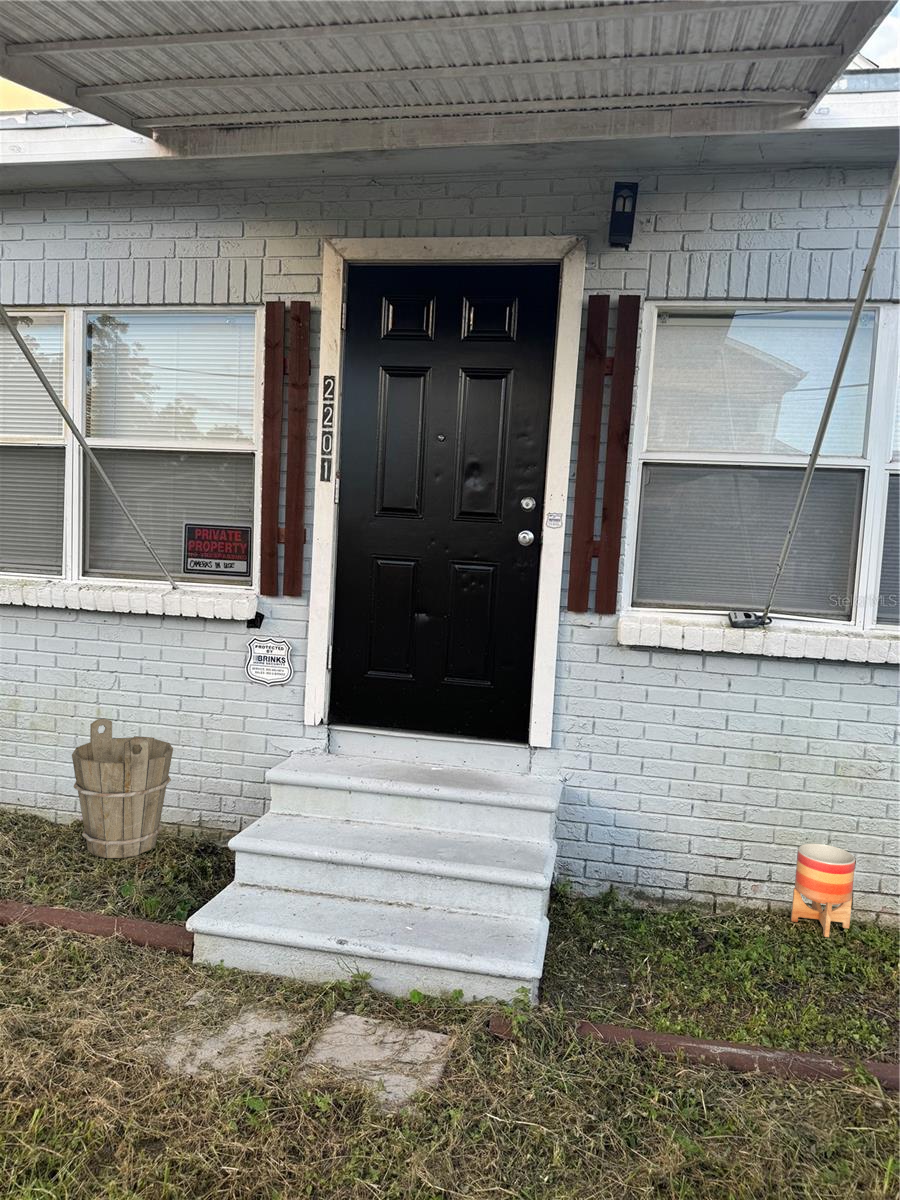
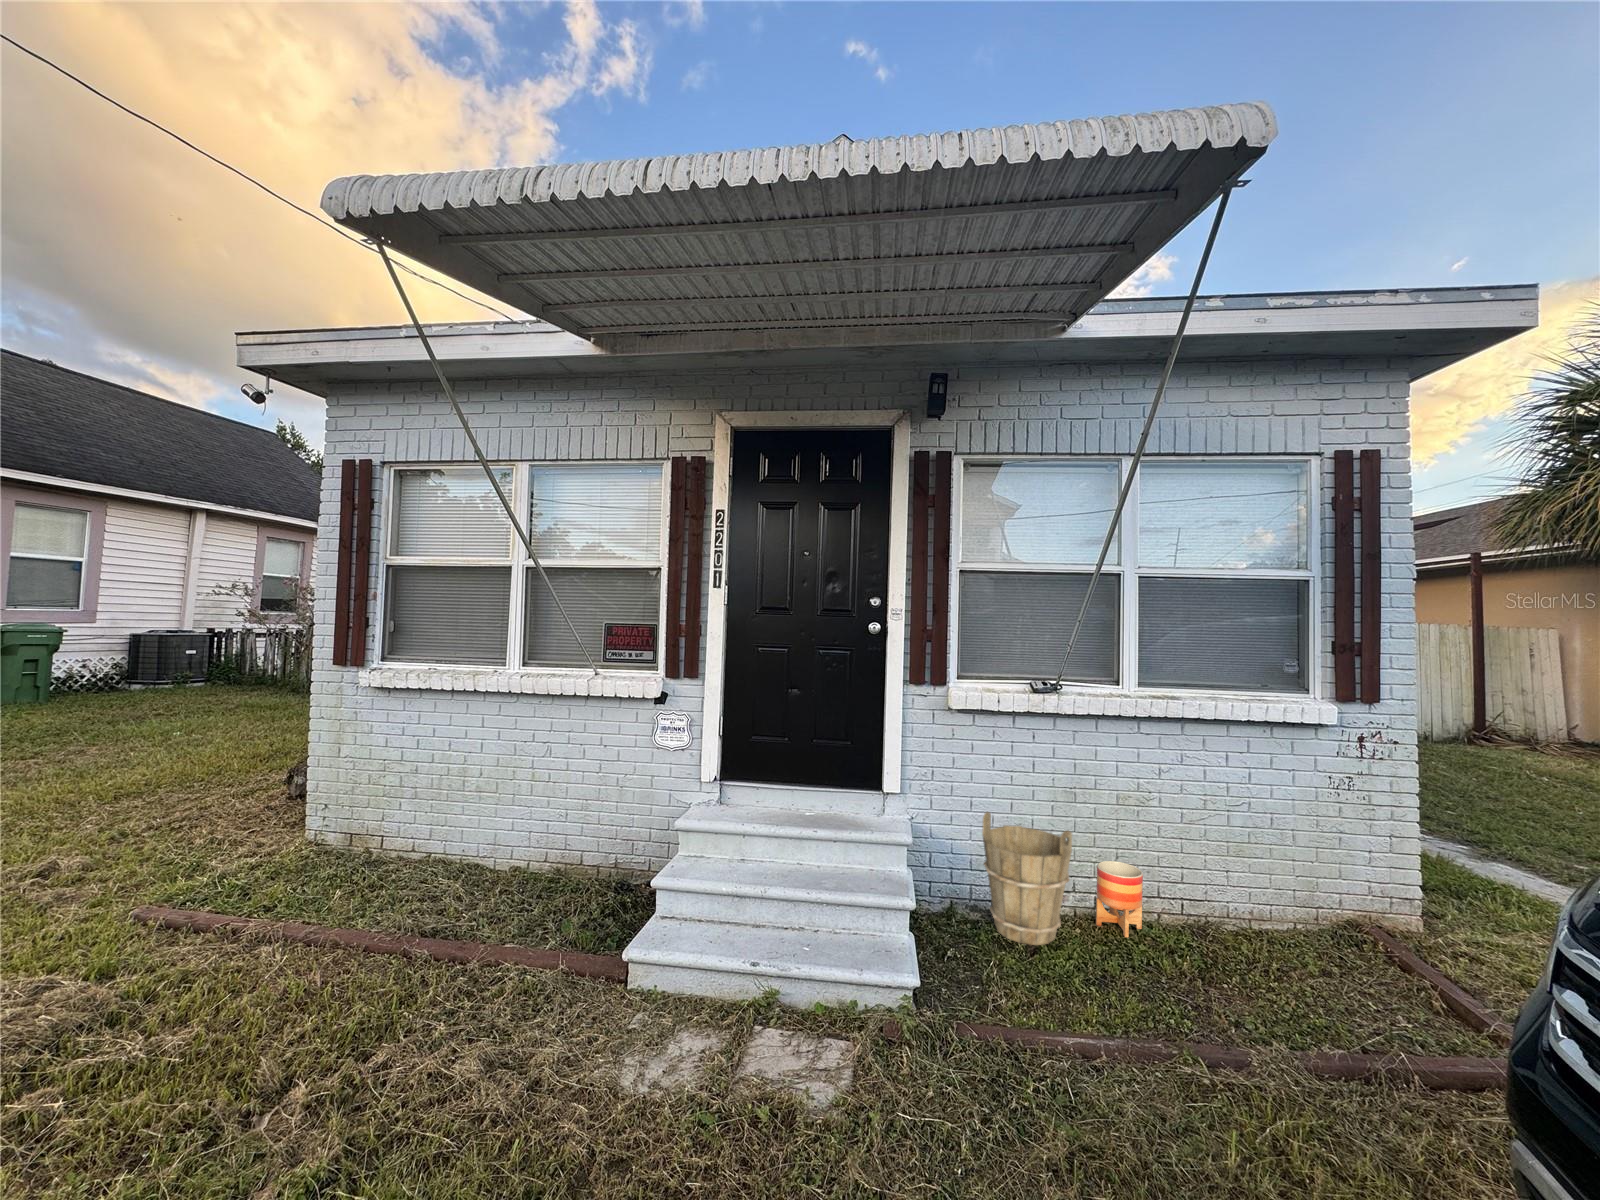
bucket: present [72,718,173,858] -> present [982,812,1072,945]

